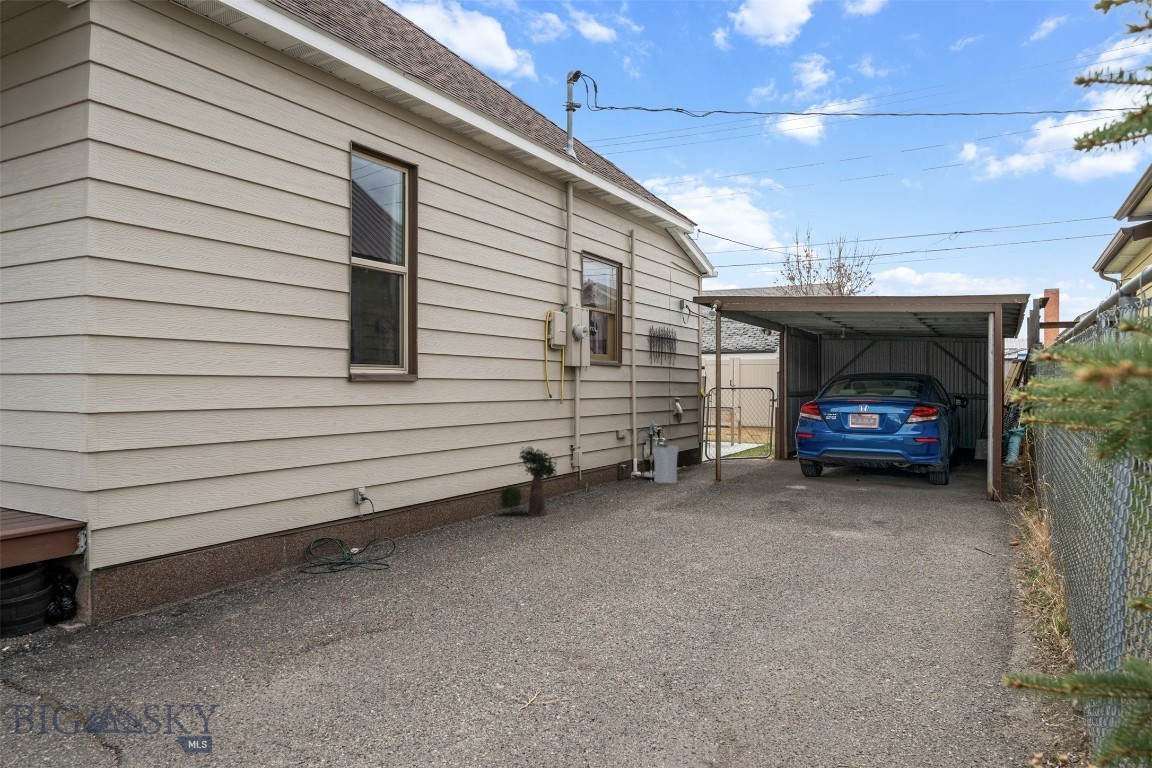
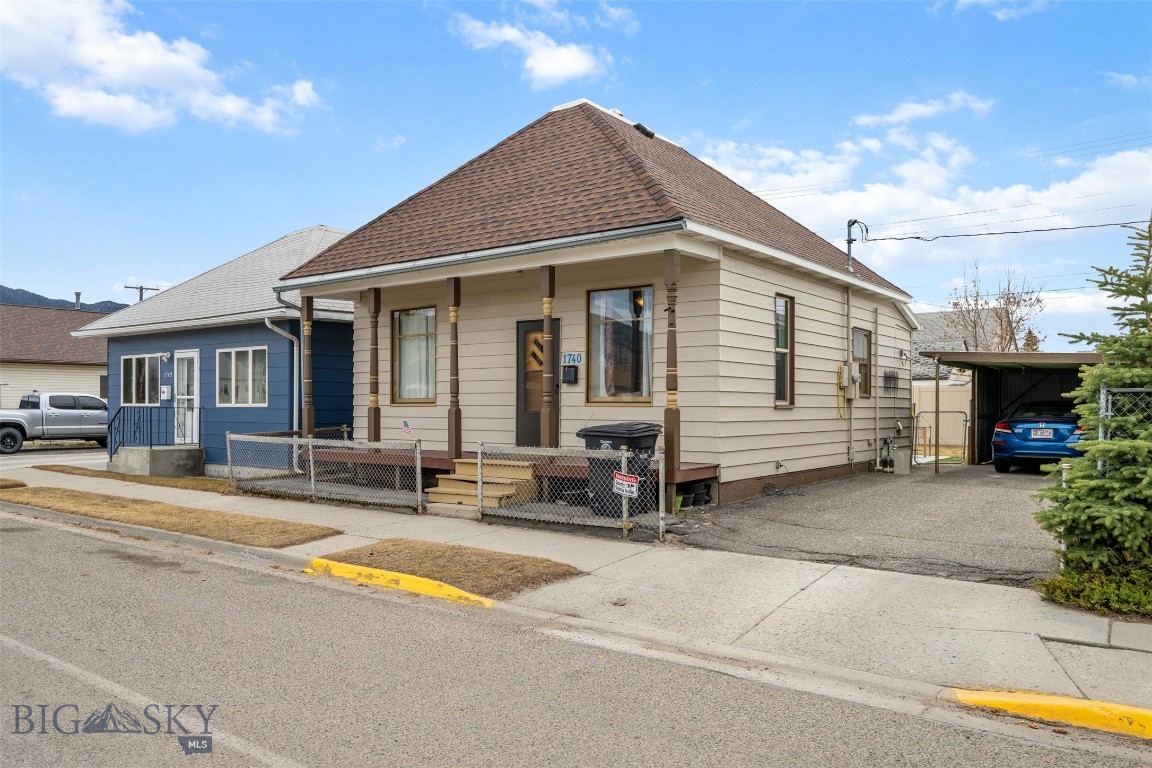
potted plant: present [499,447,556,516] -> none [821,445,856,484]

